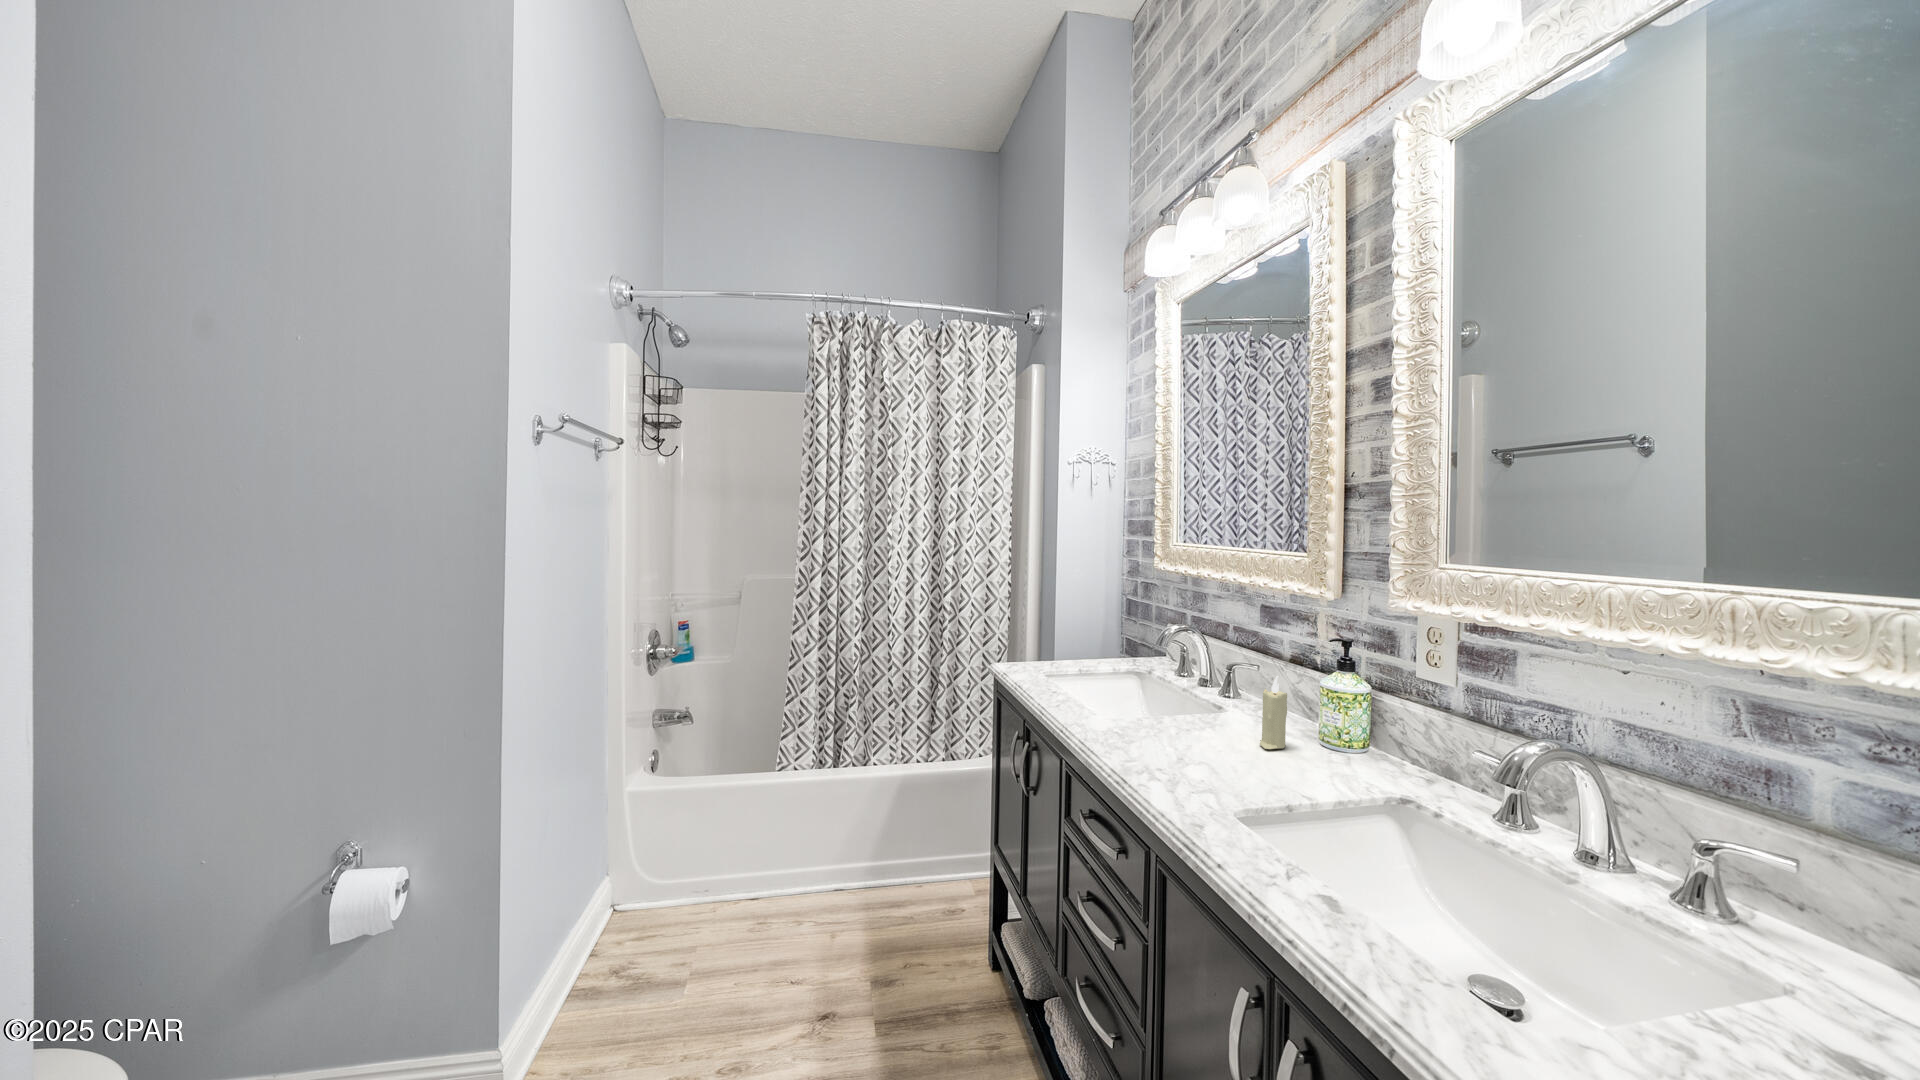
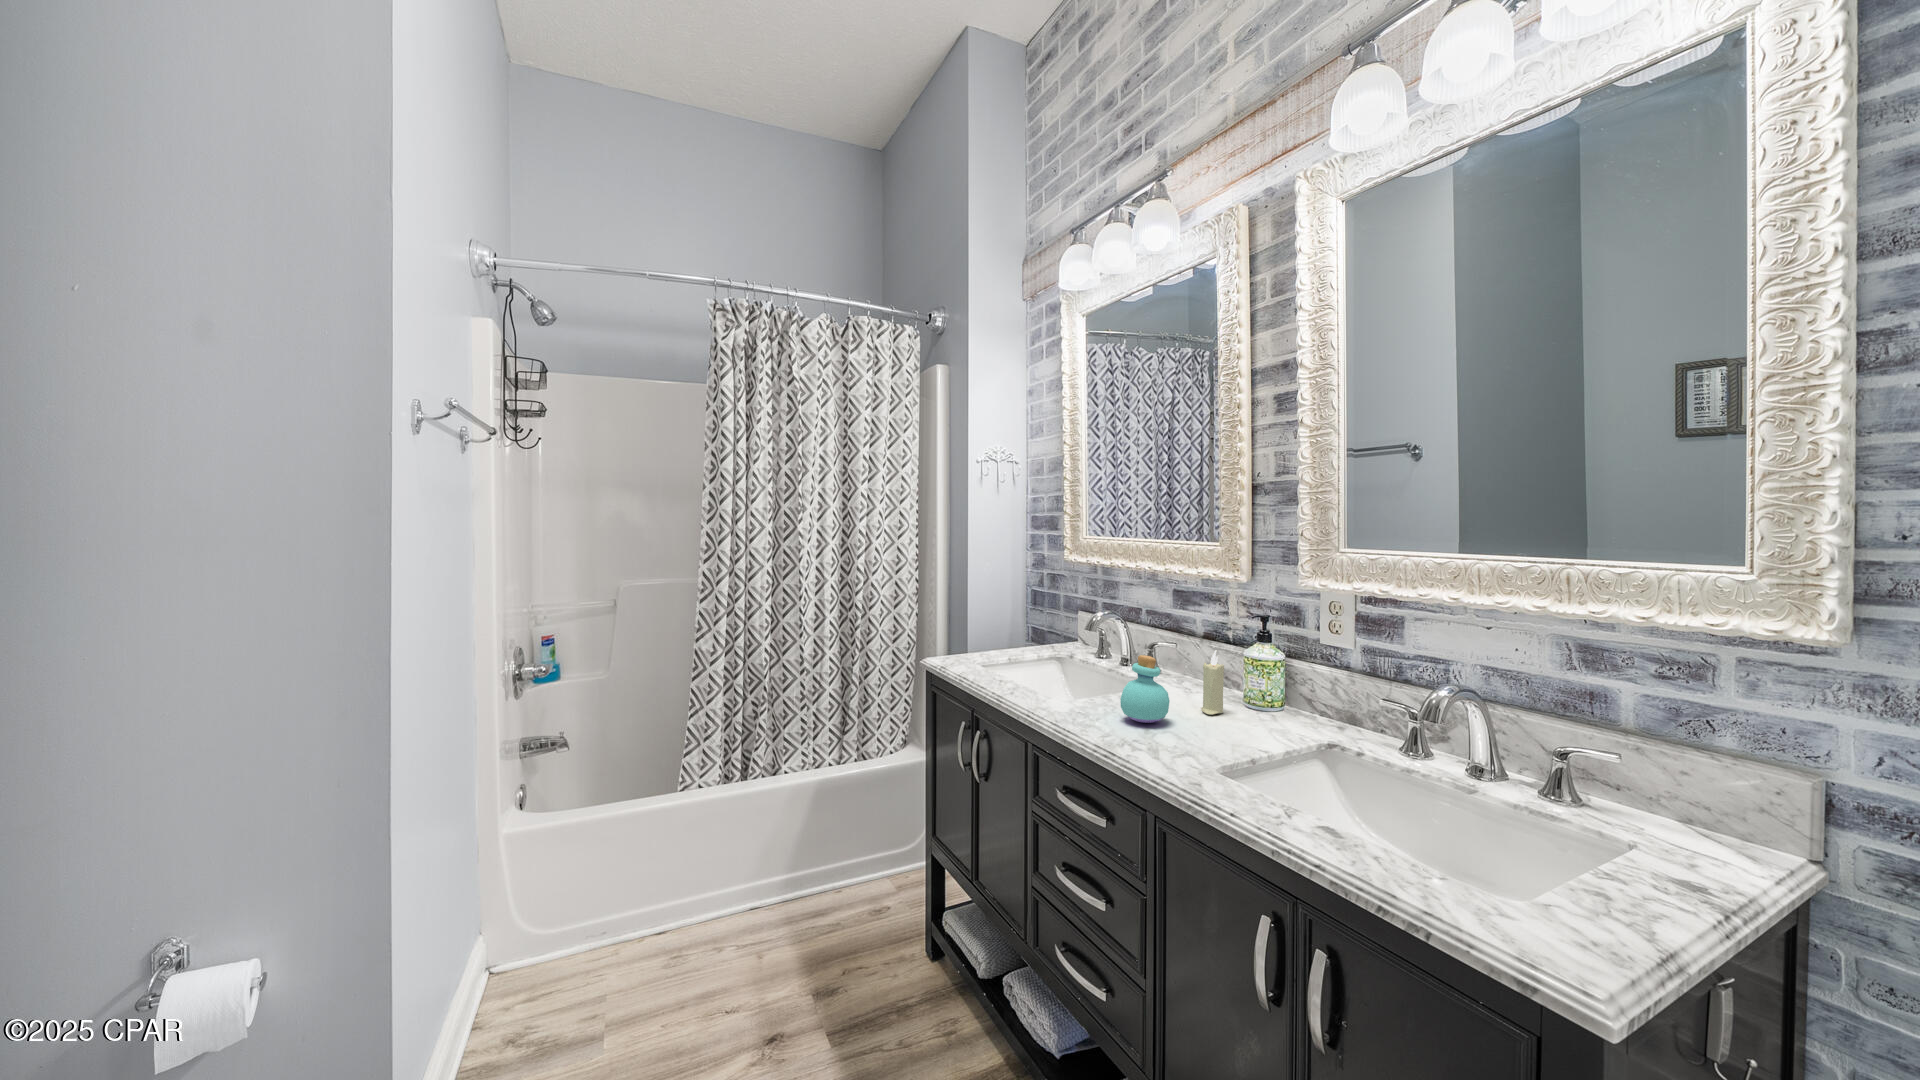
perfume bottle: none [1157,676,1214,753] -> present [1120,655,1169,723]

